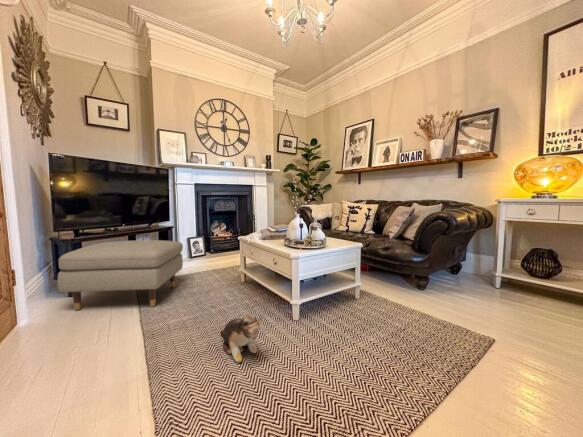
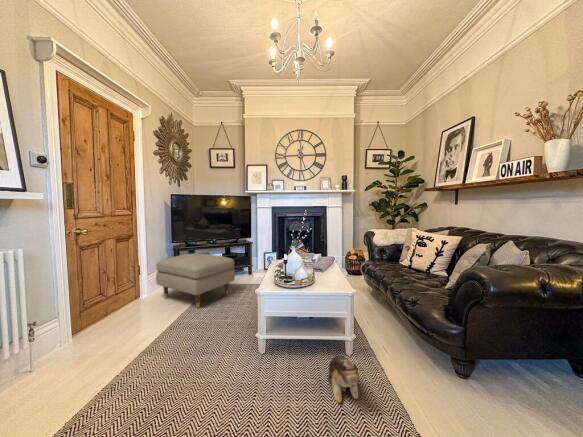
plush toy: present [221,316,263,363] -> present [328,356,362,403]

